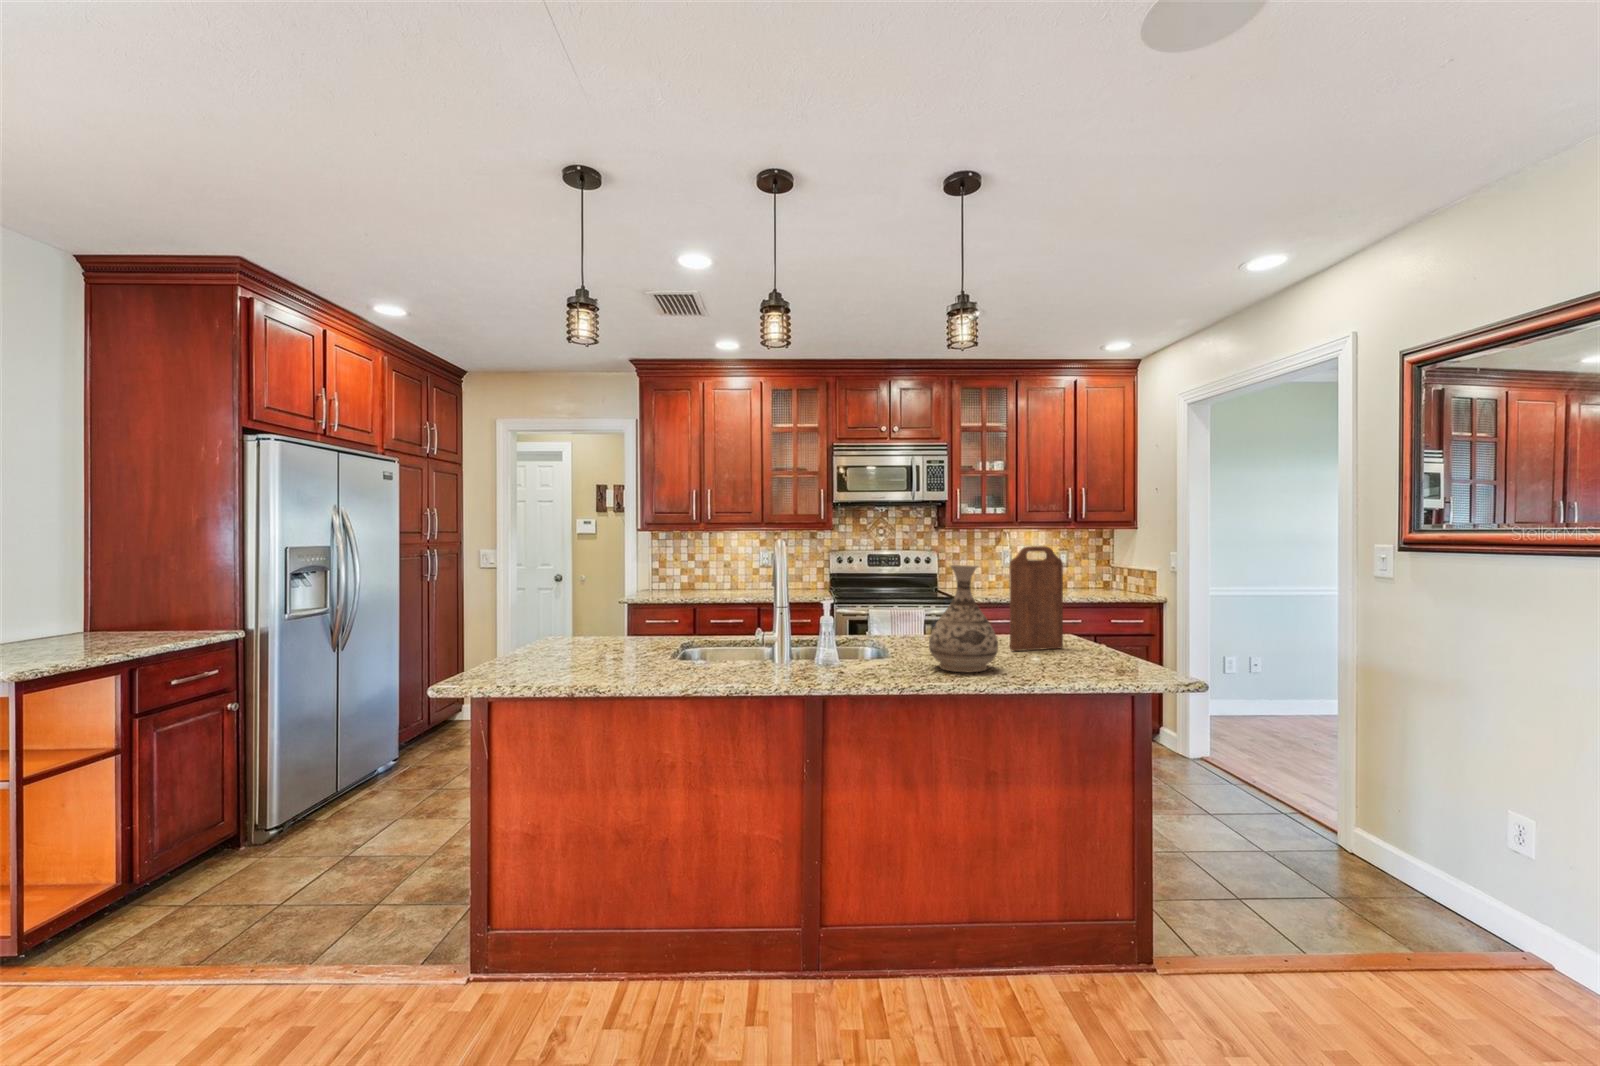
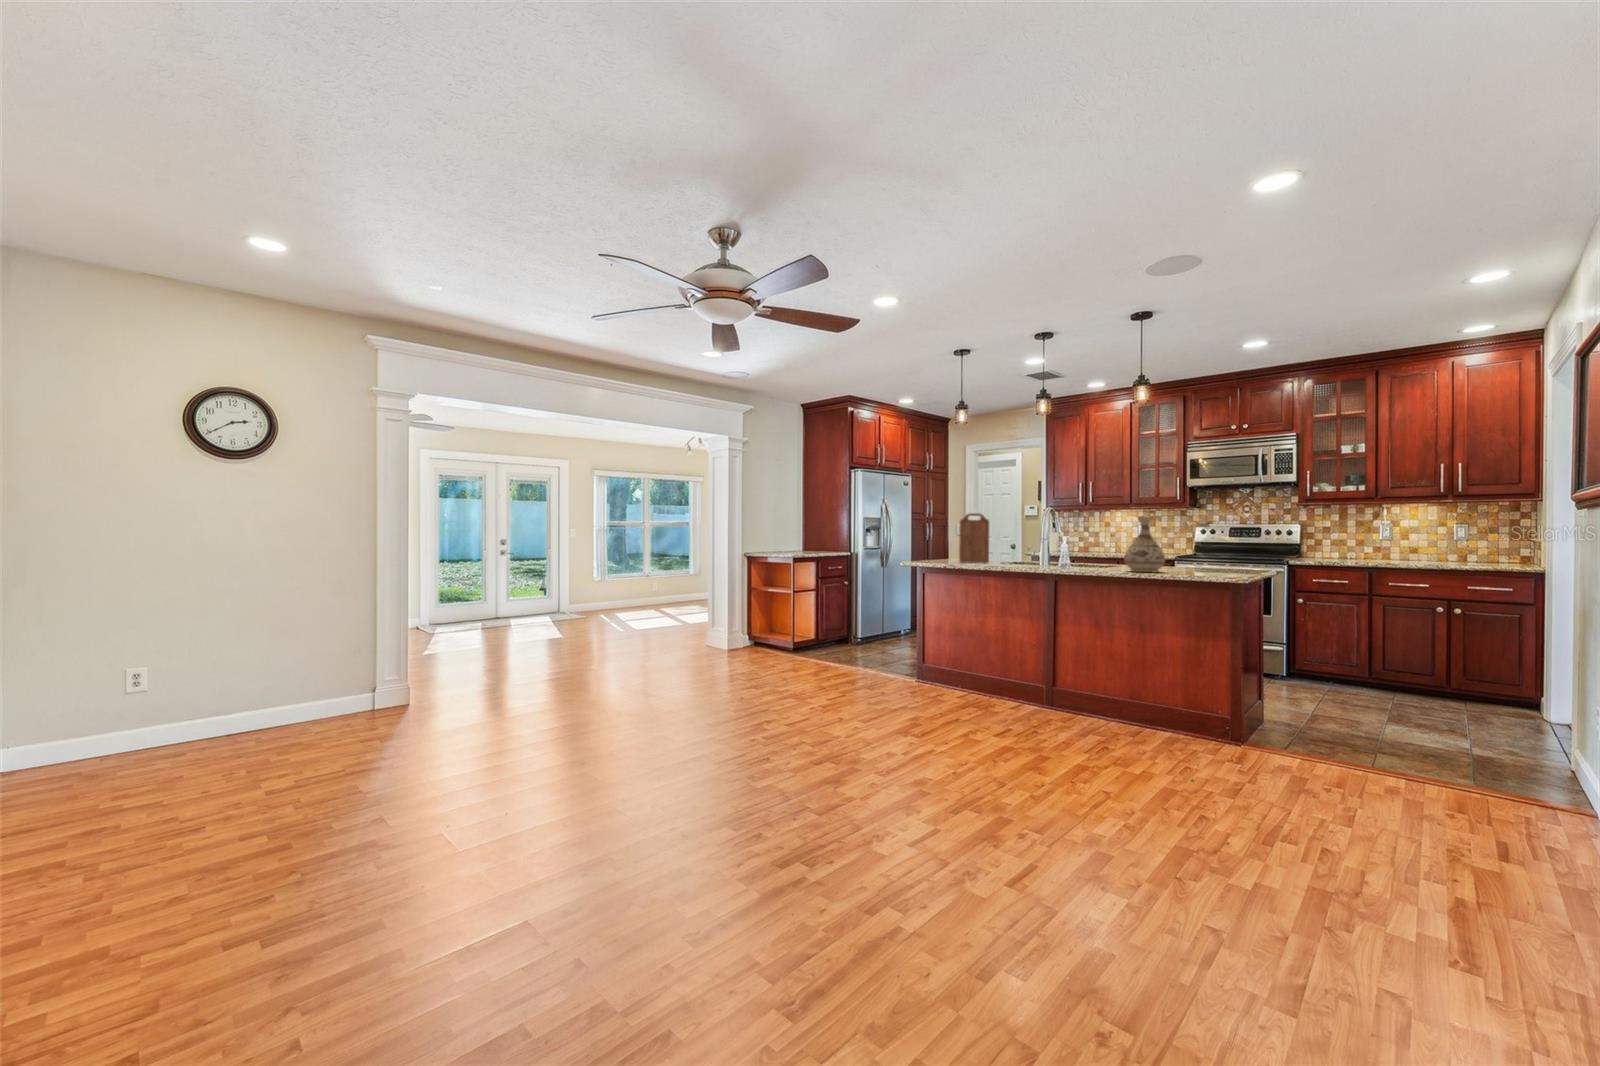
cutting board: present [1010,546,1063,651] -> present [959,513,989,563]

